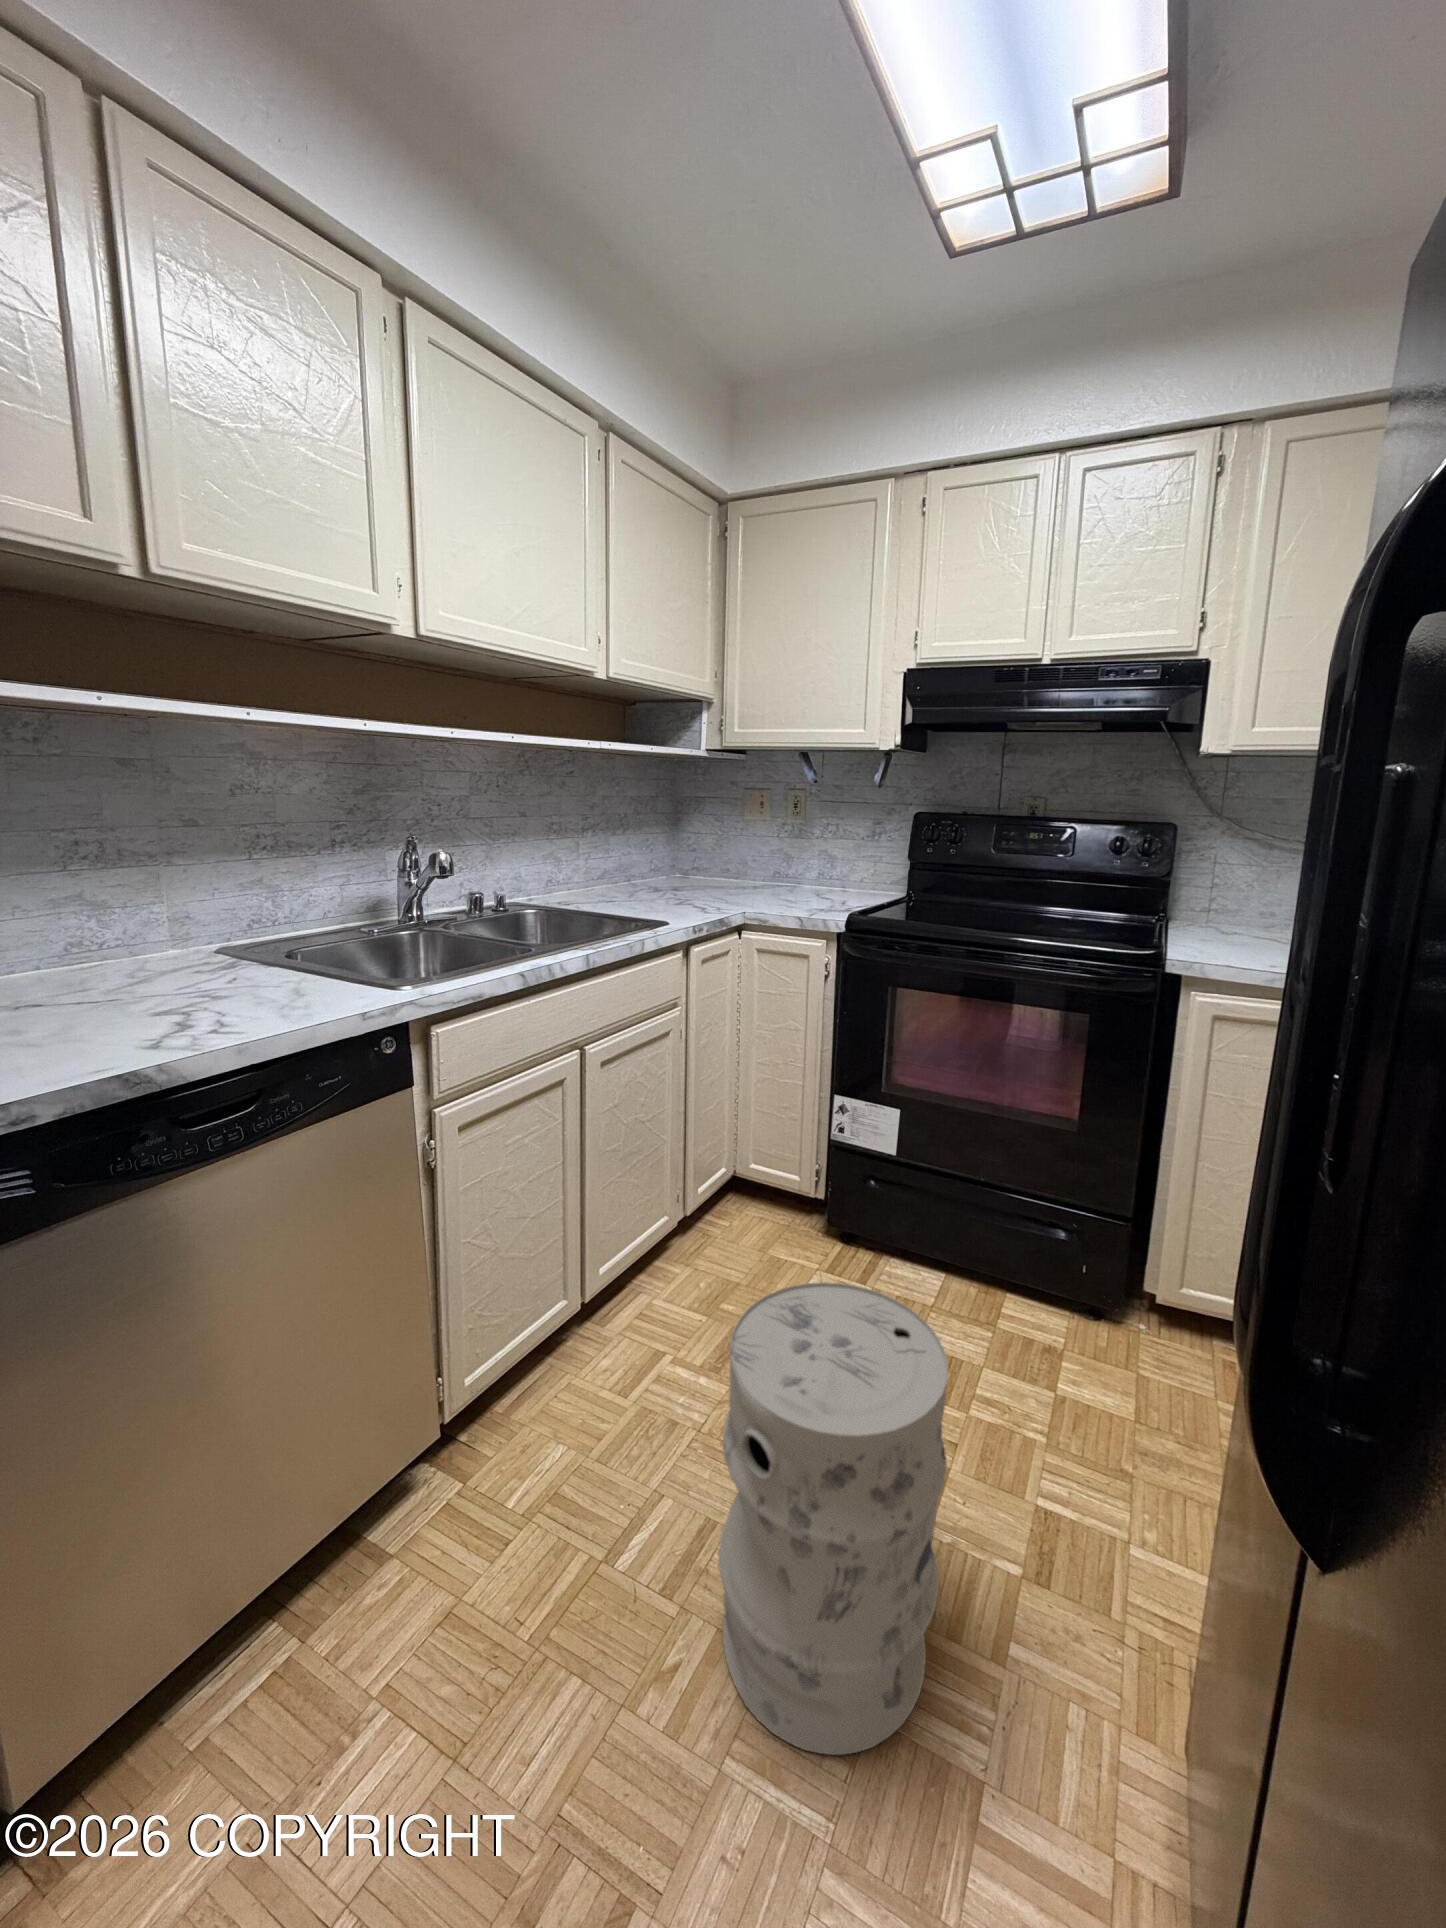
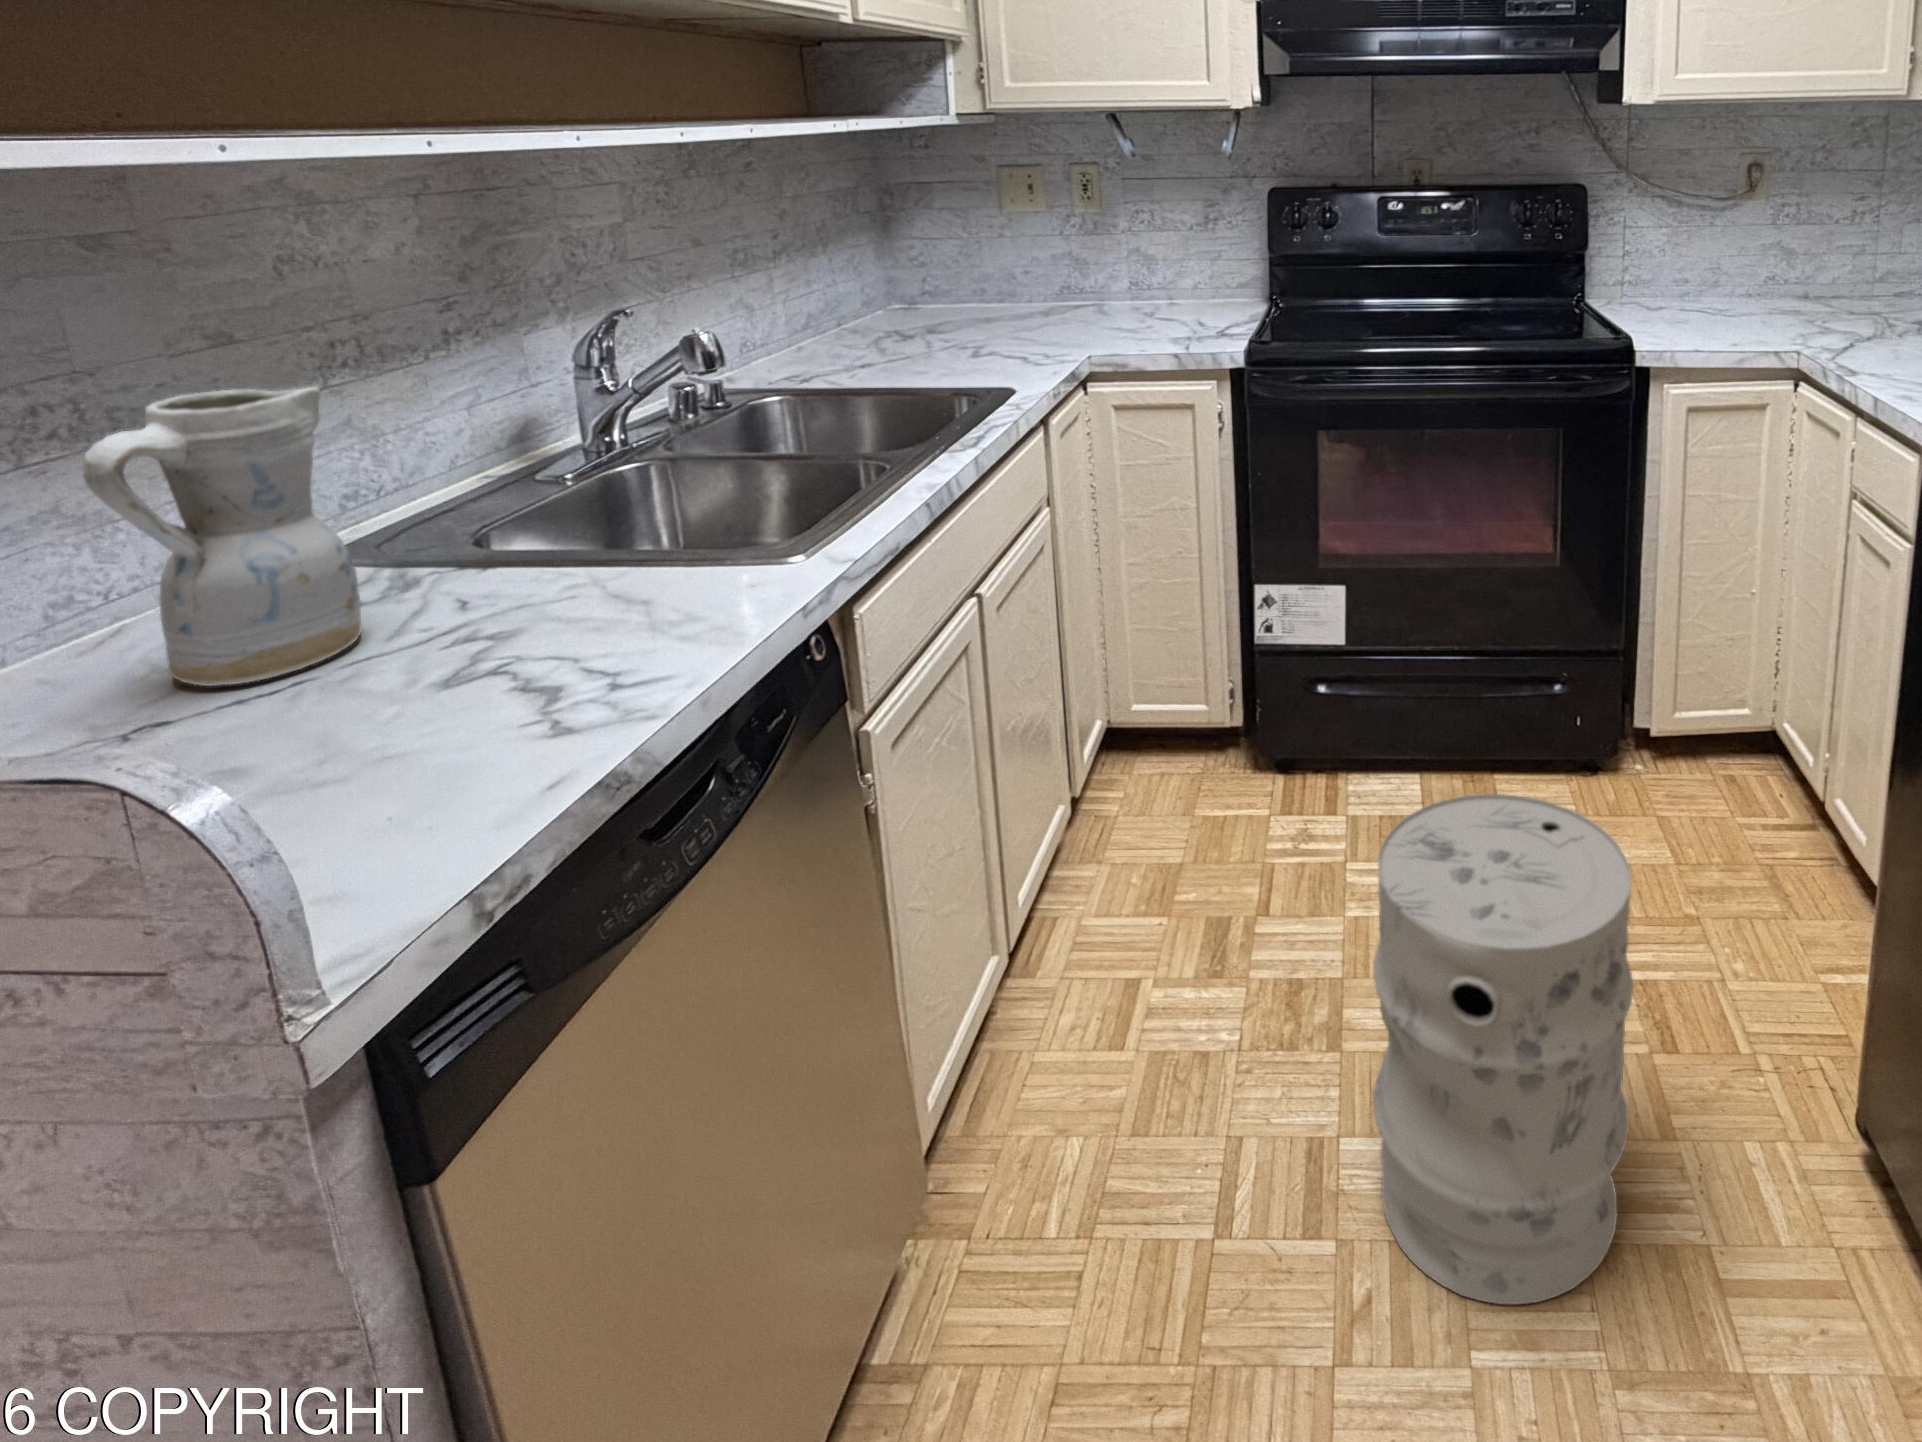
ceramic pitcher: none [33,838,177,996] -> present [83,387,361,686]

